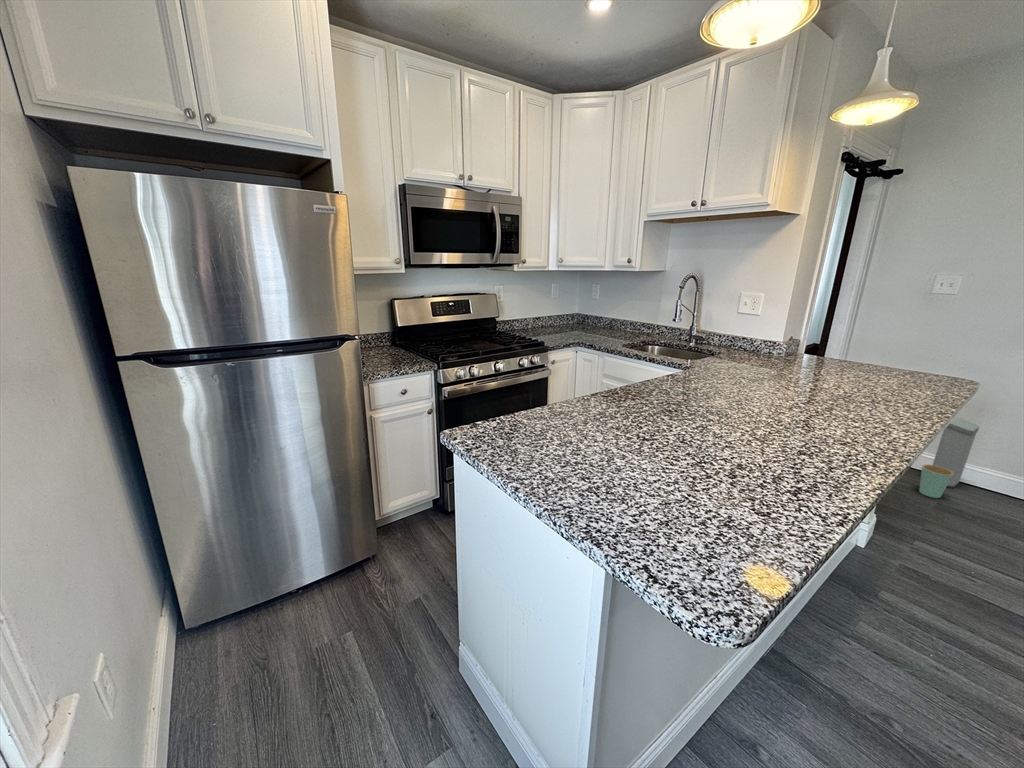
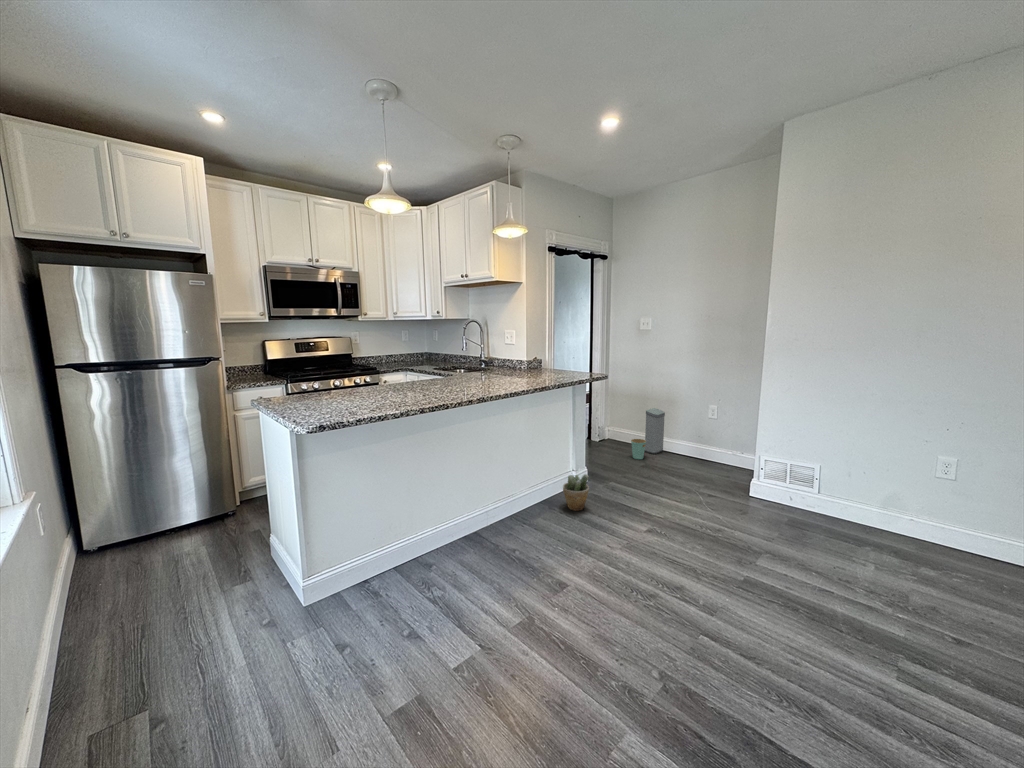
potted plant: none [906,561,975,624] -> present [563,474,589,511]

